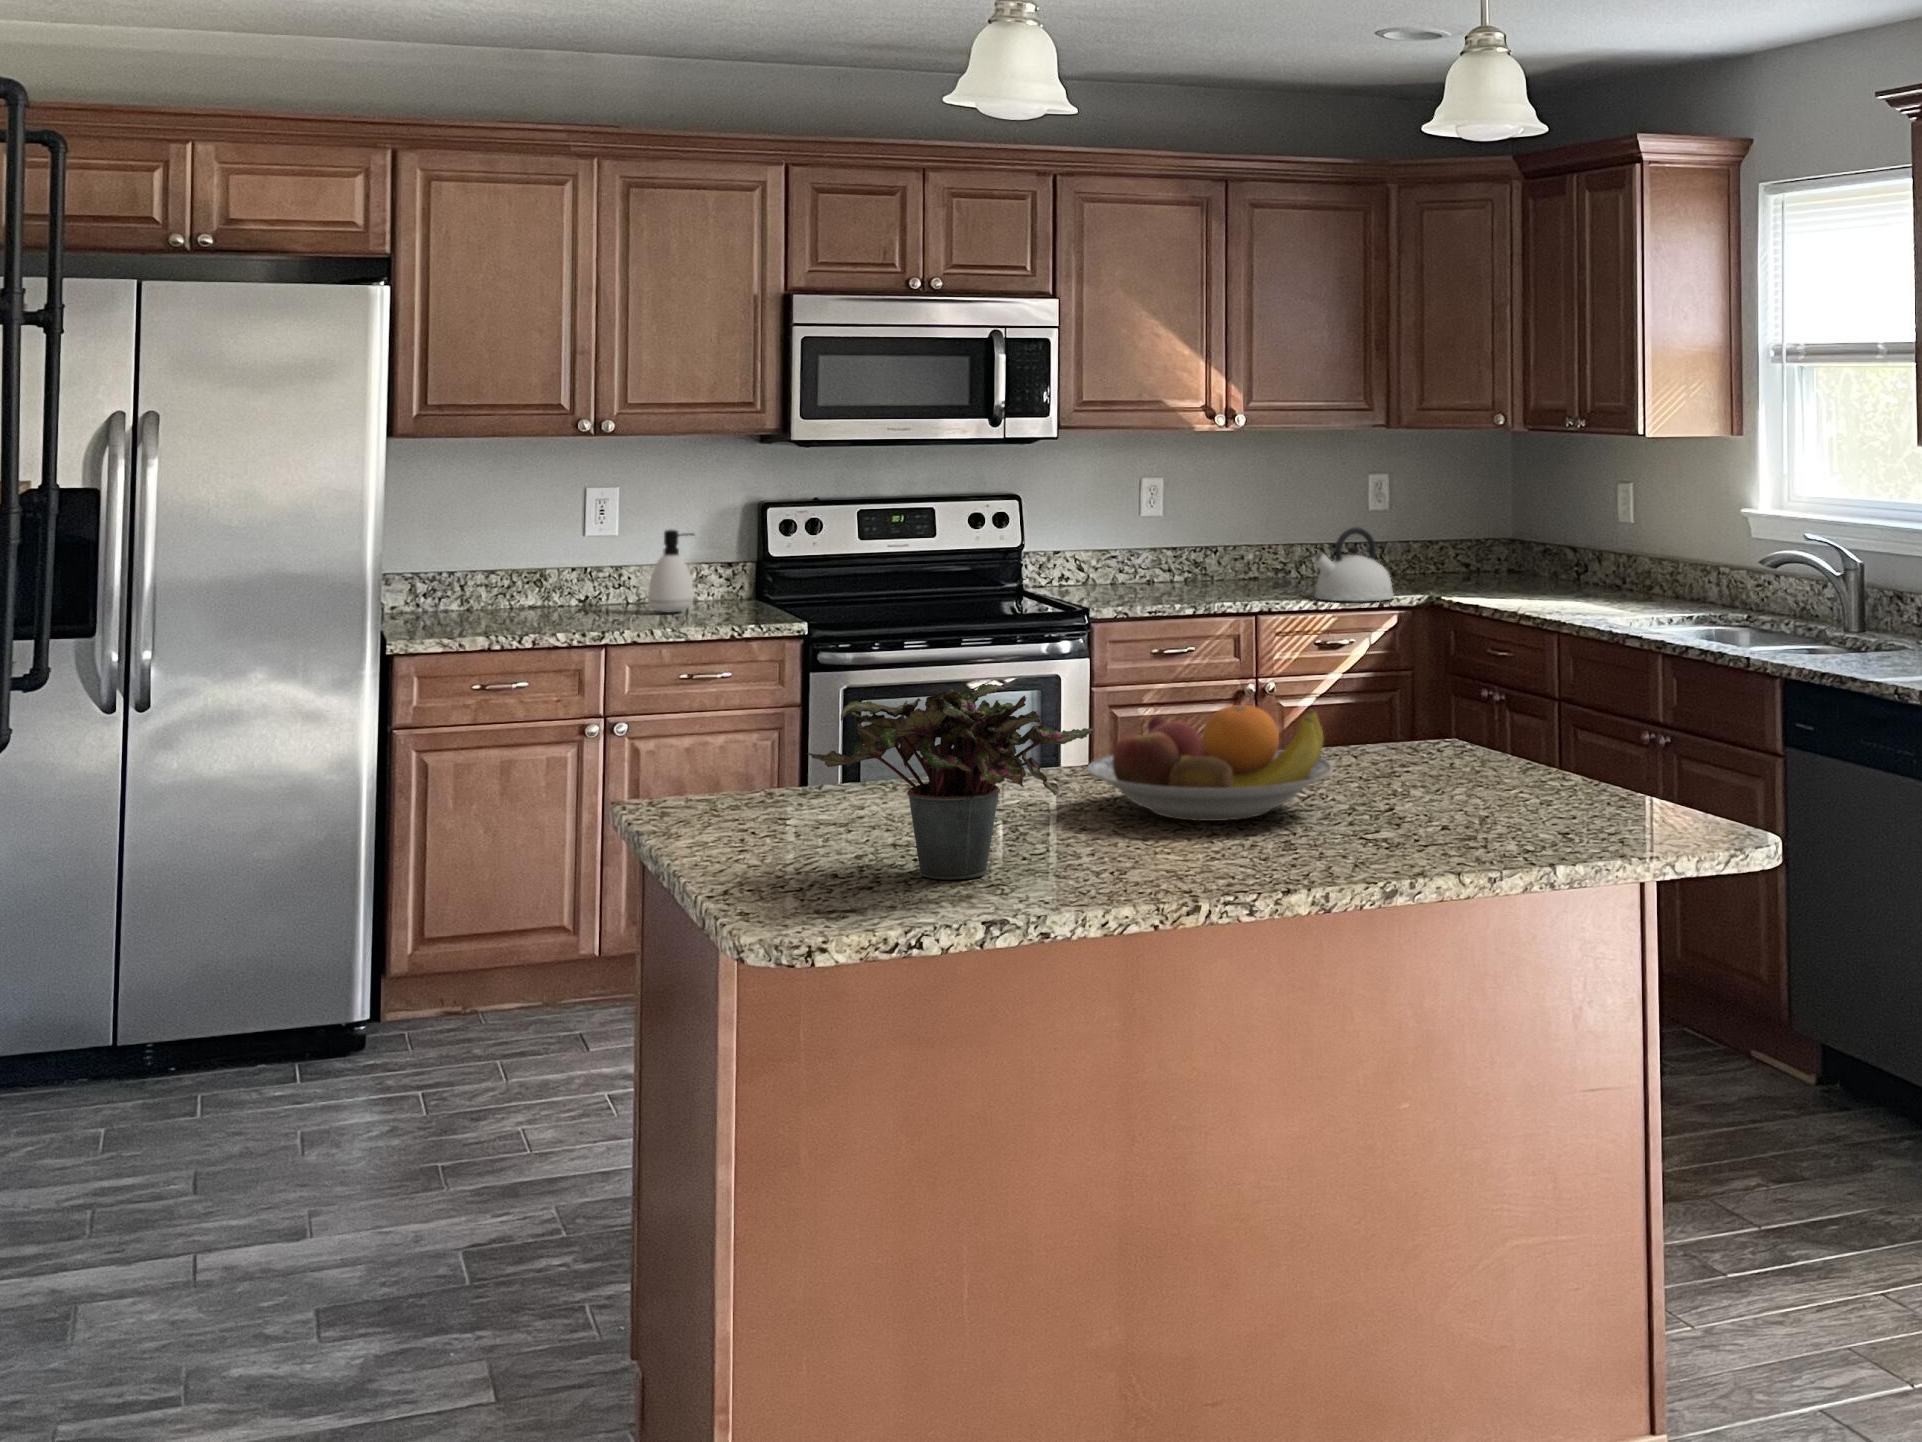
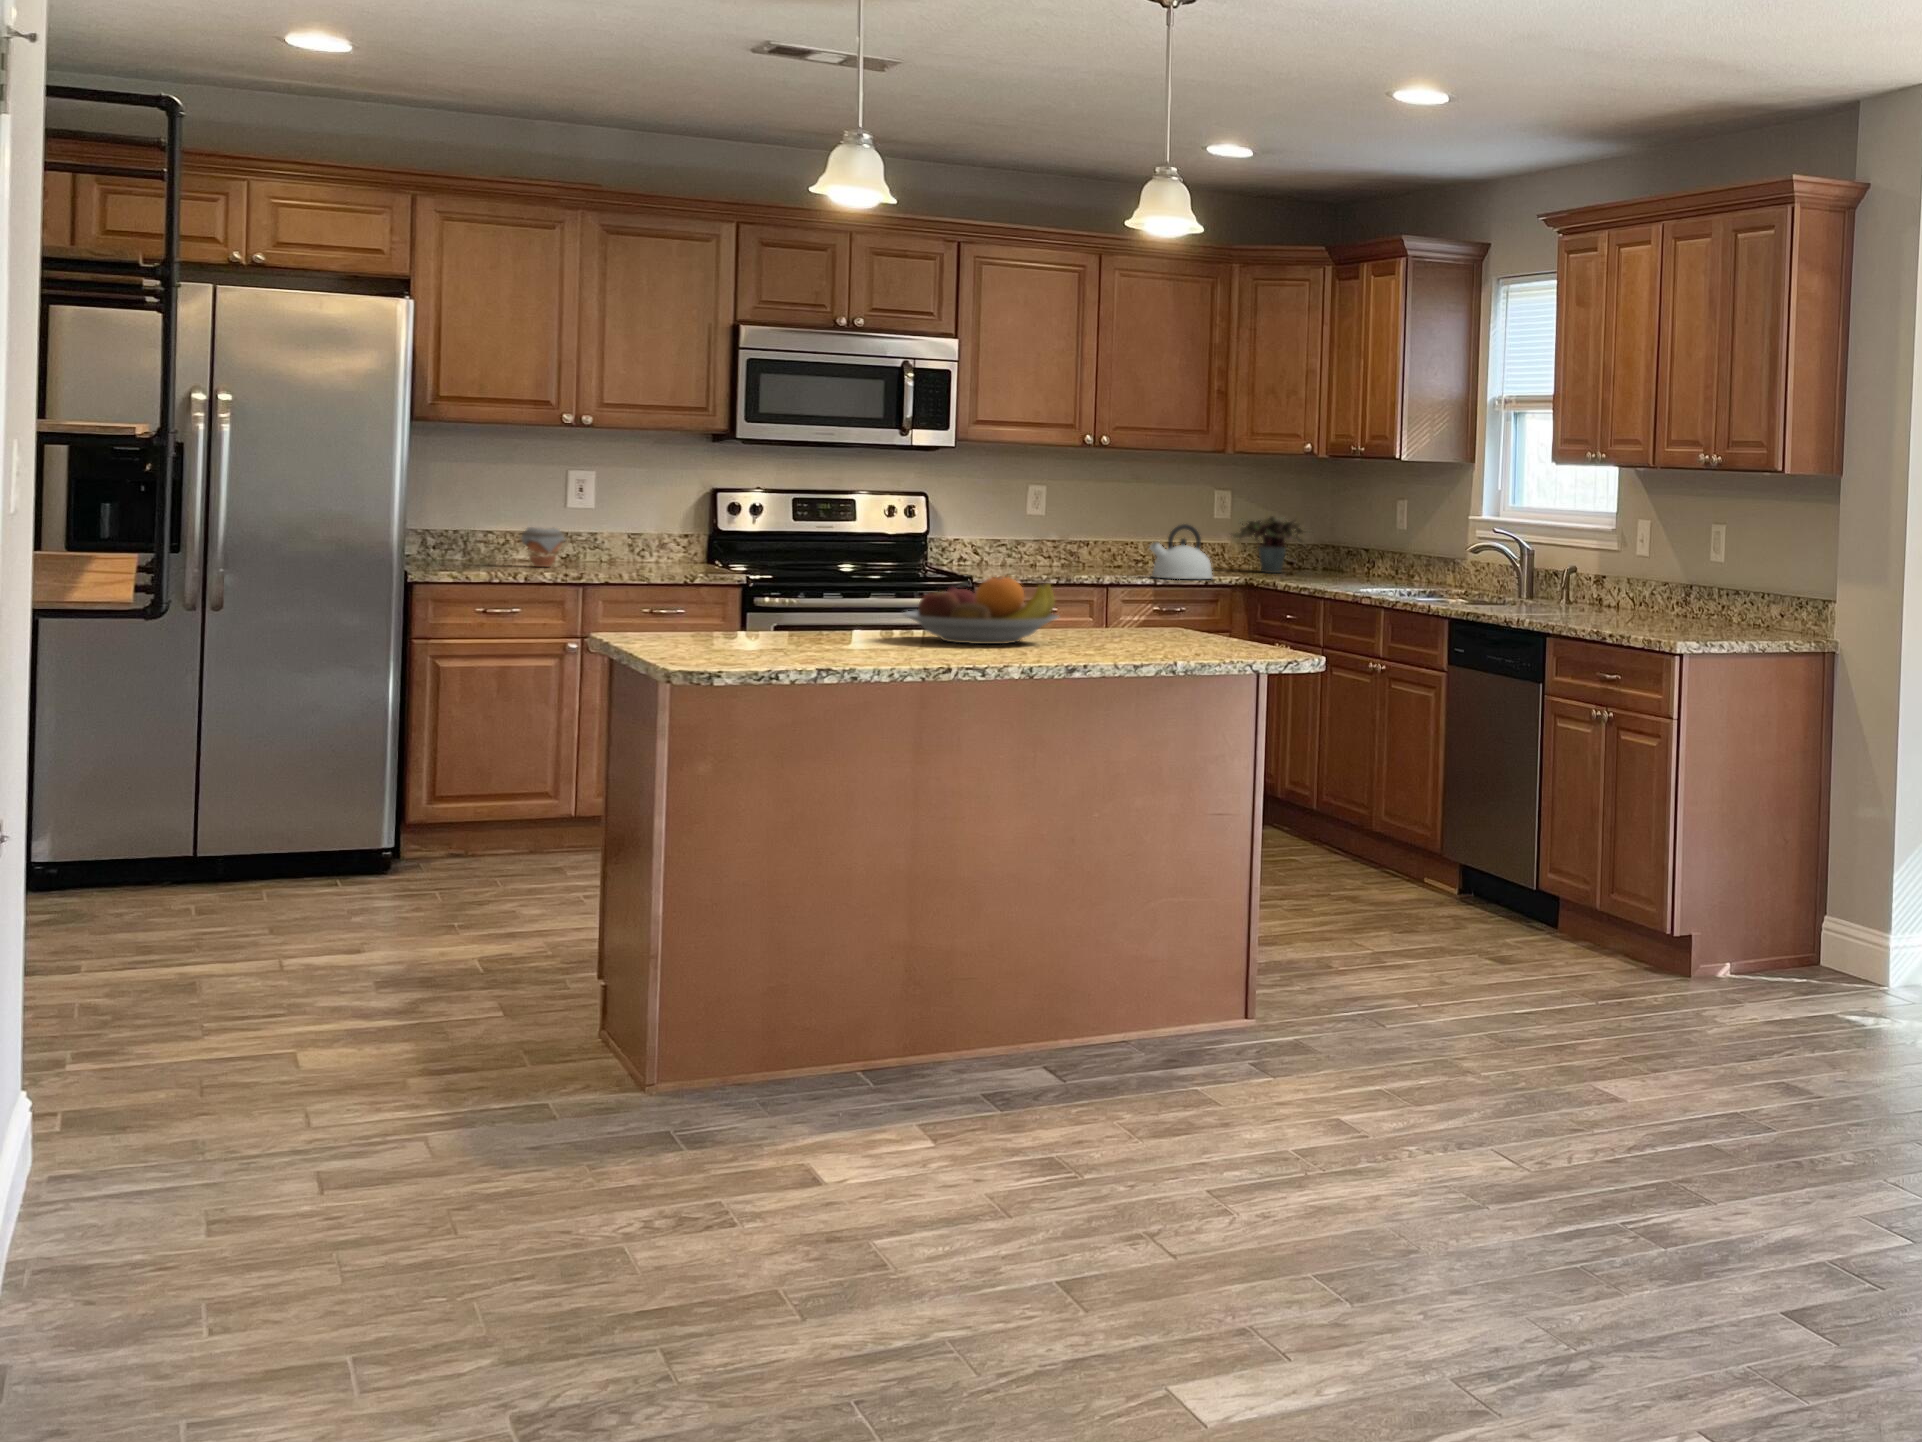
soap dispenser: present [648,530,694,612] -> none [620,505,658,568]
jar: none [521,562,583,615] -> present [522,527,565,567]
potted plant: present [807,684,1094,879] -> present [1233,516,1310,573]

